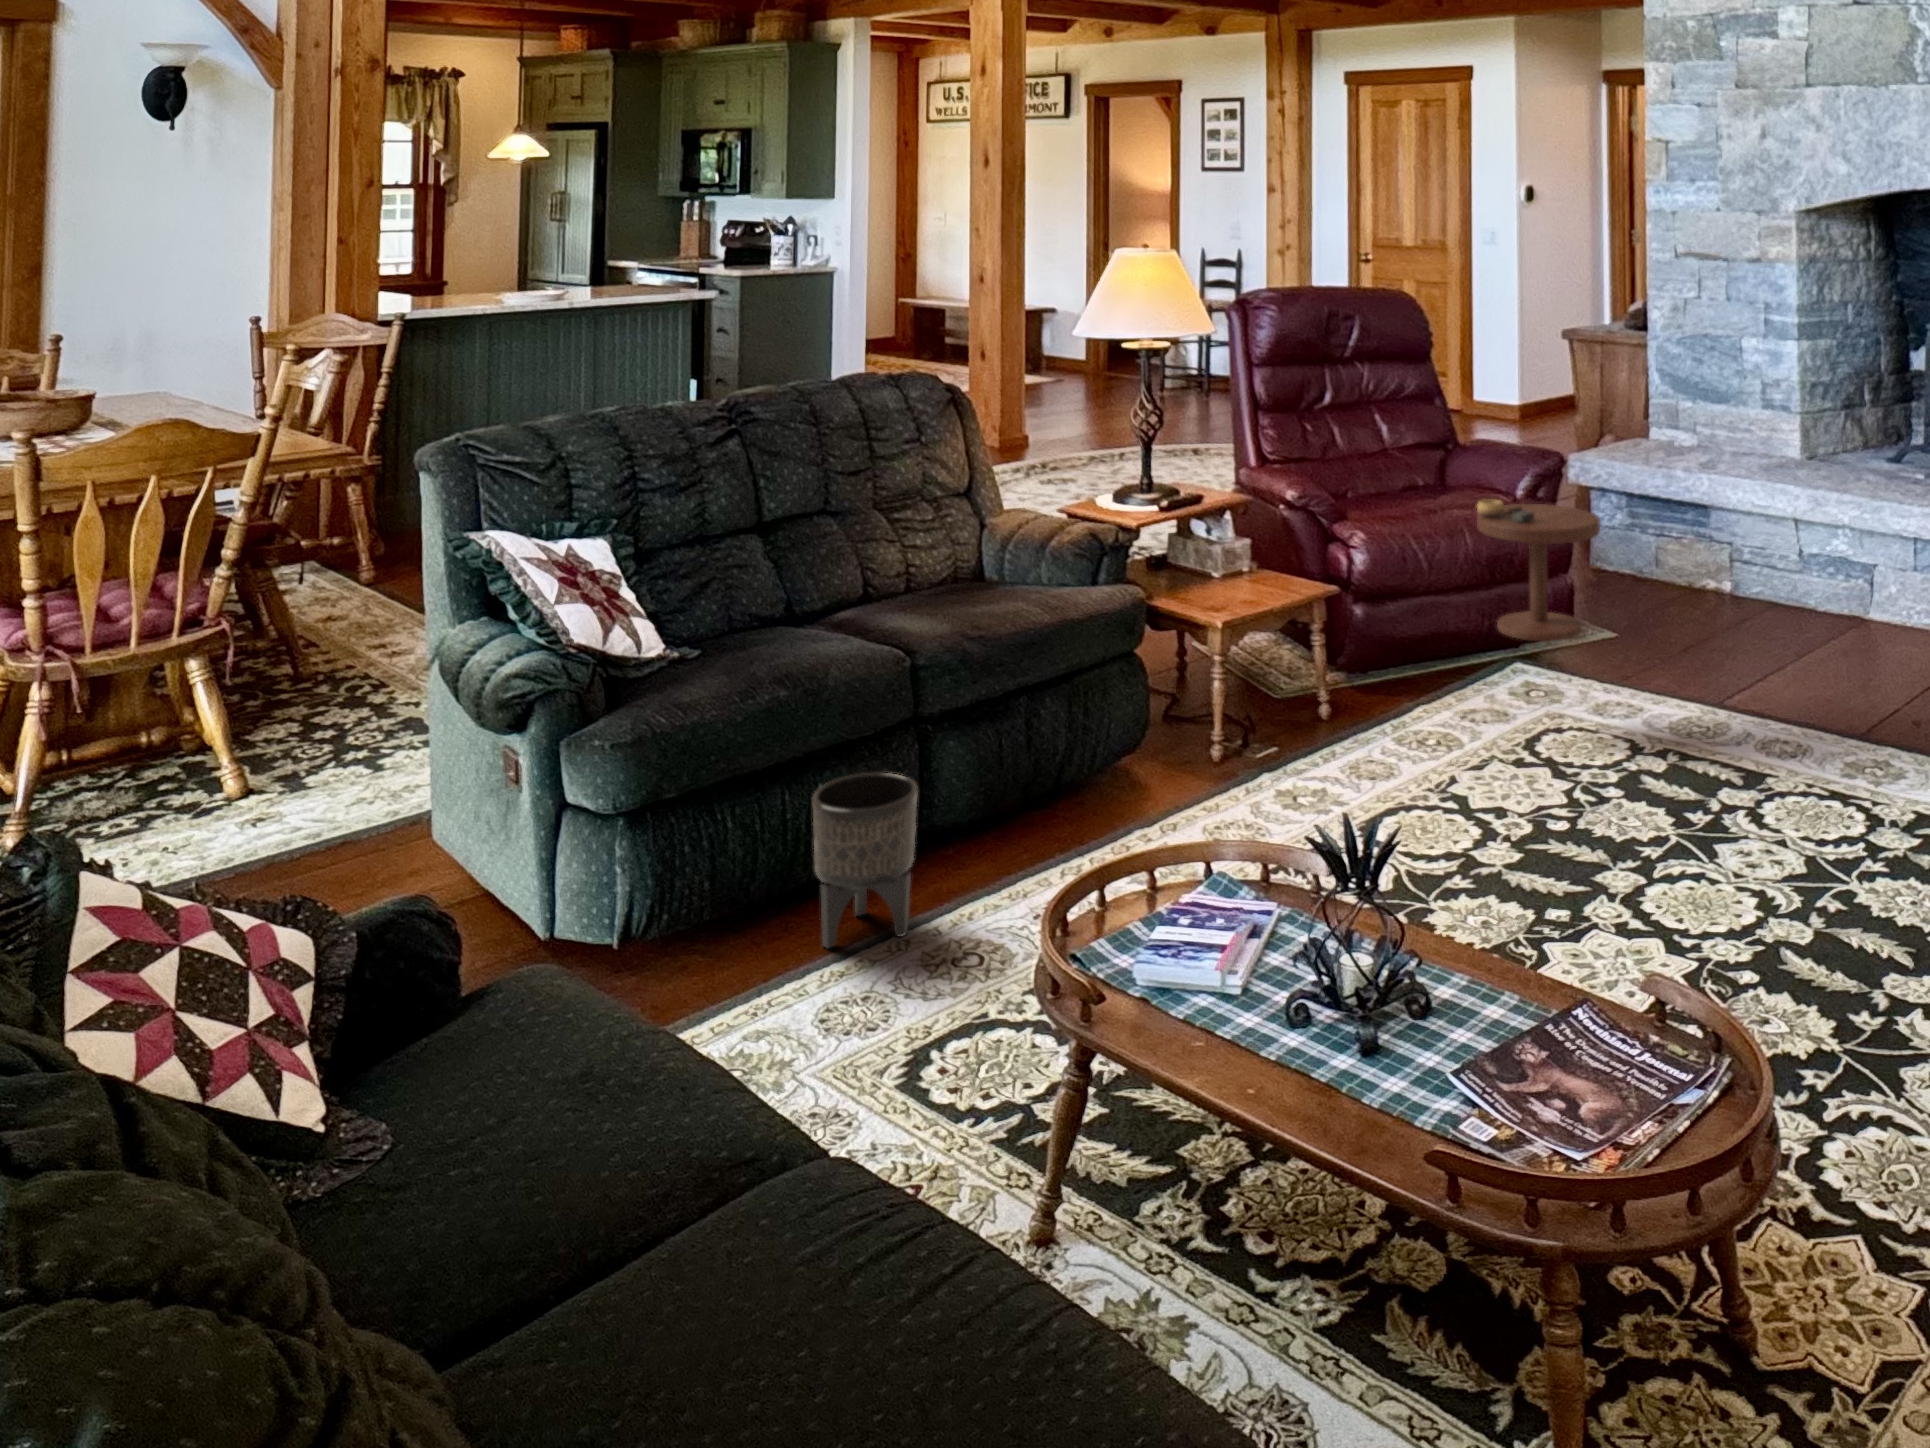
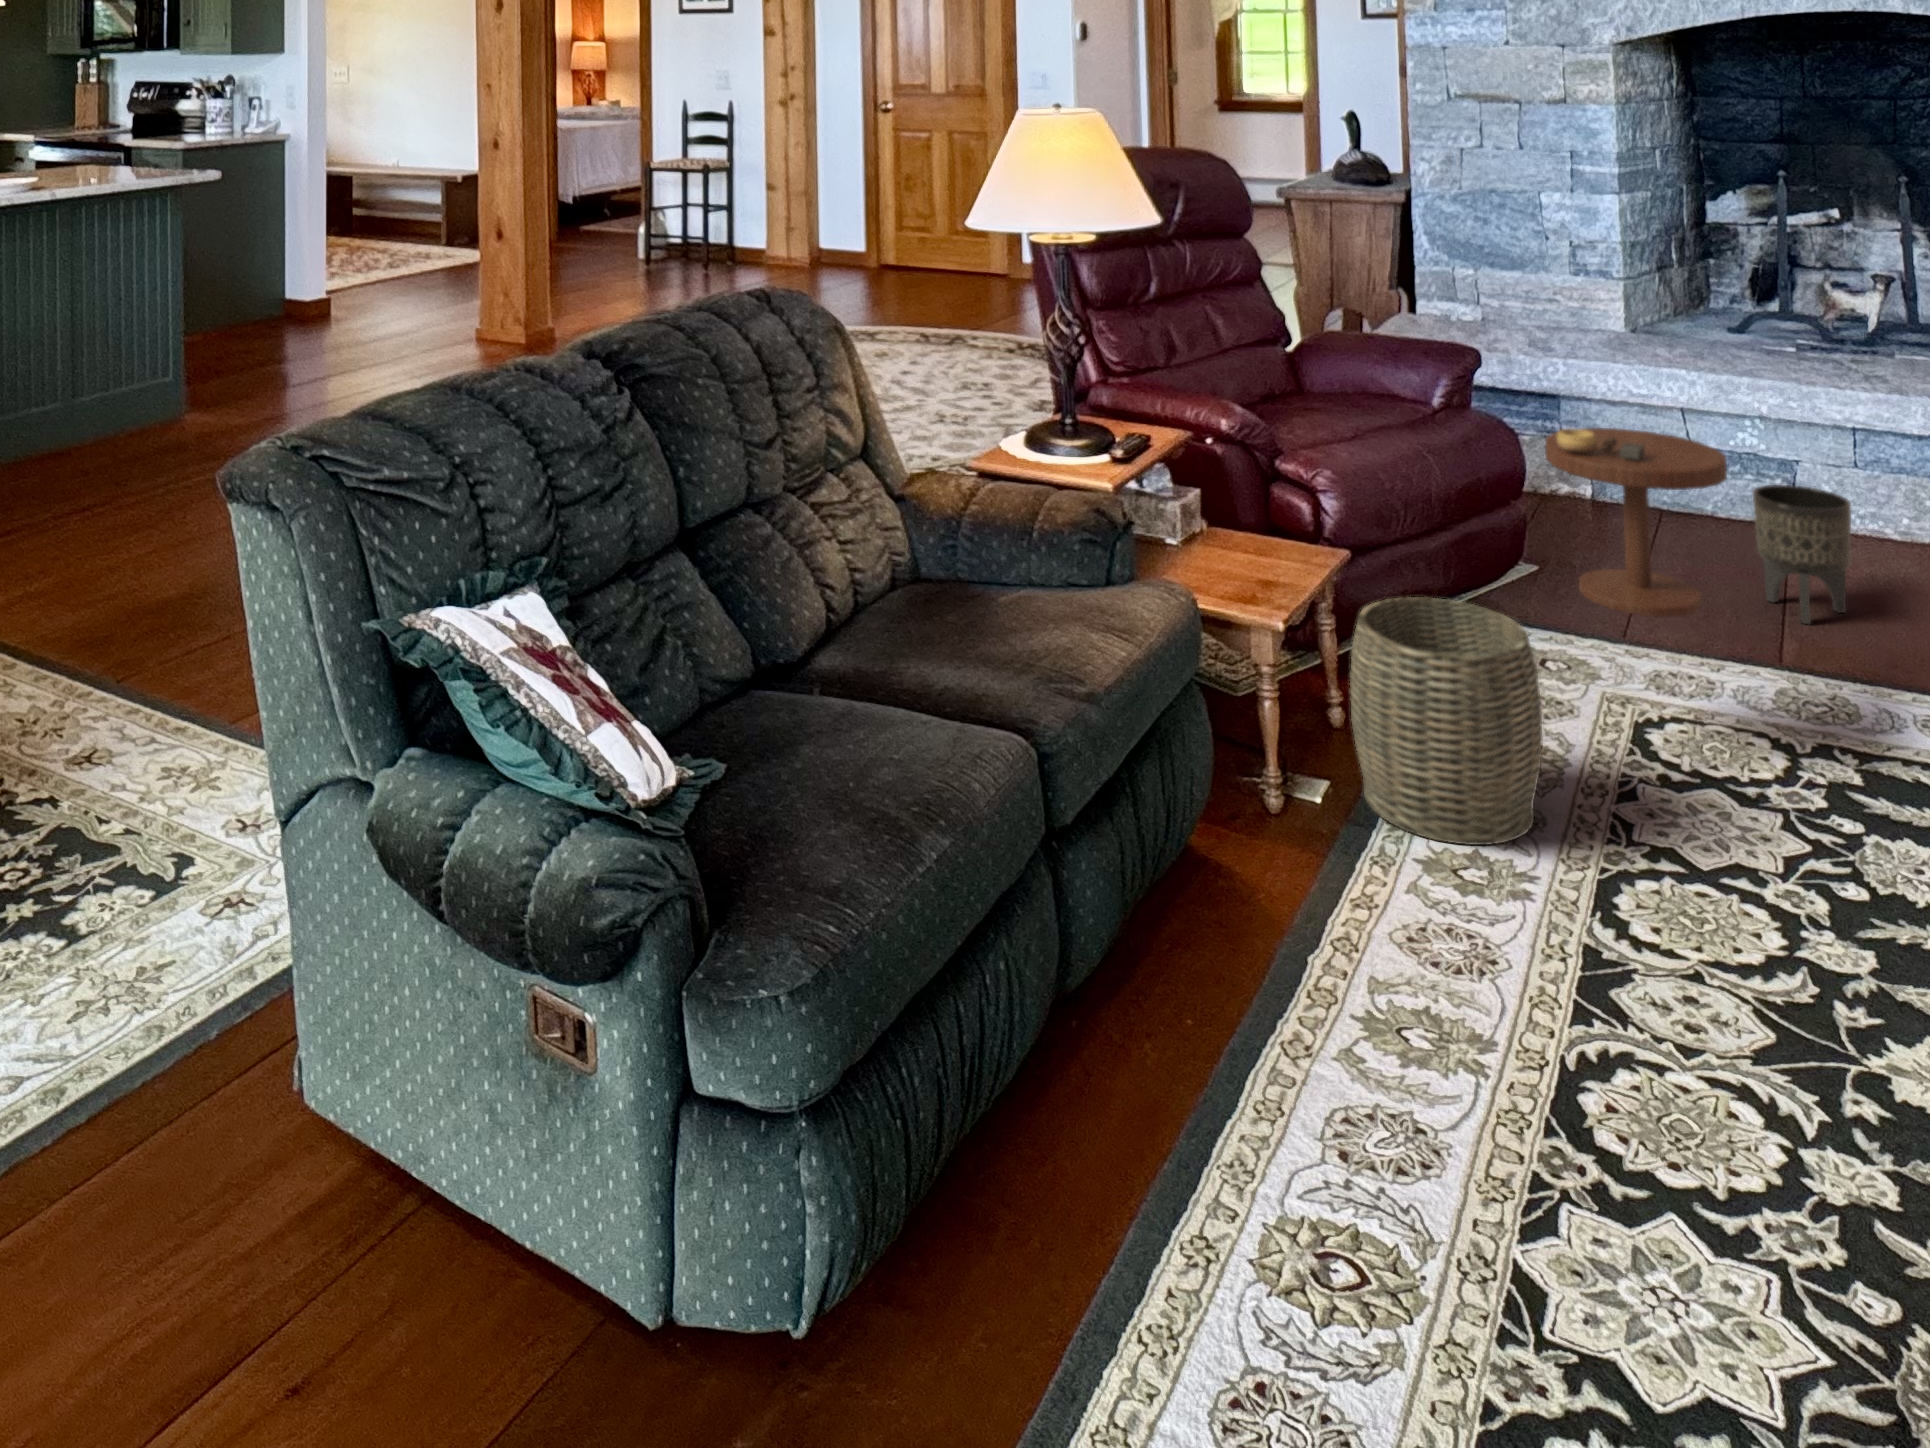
woven basket: none [1278,616,1408,784] -> present [1350,597,1542,845]
planter: present [813,773,918,948] -> present [1753,485,1851,624]

